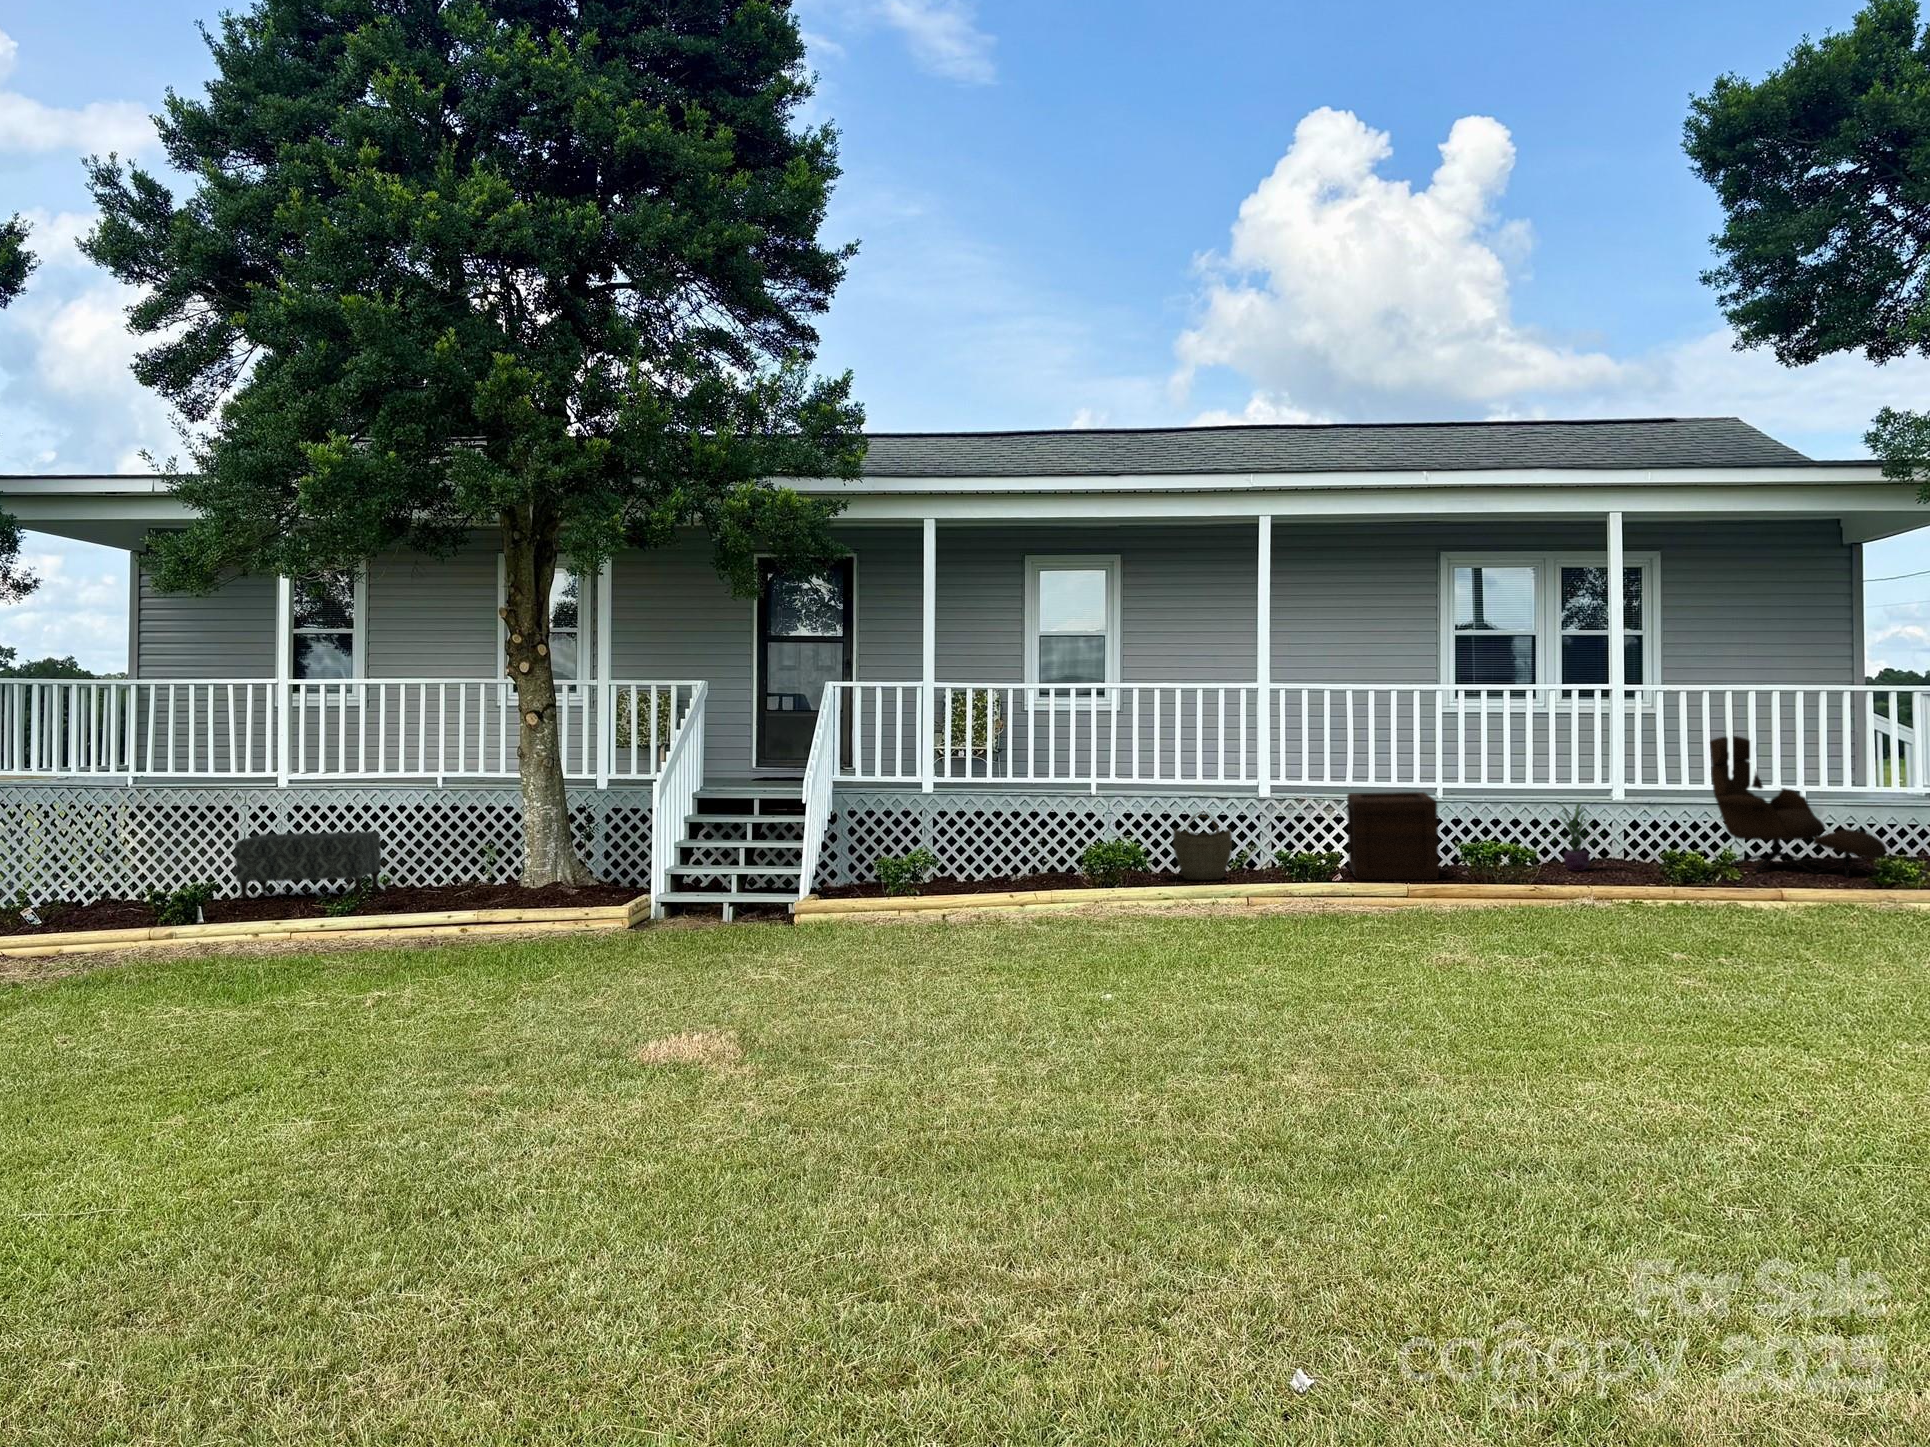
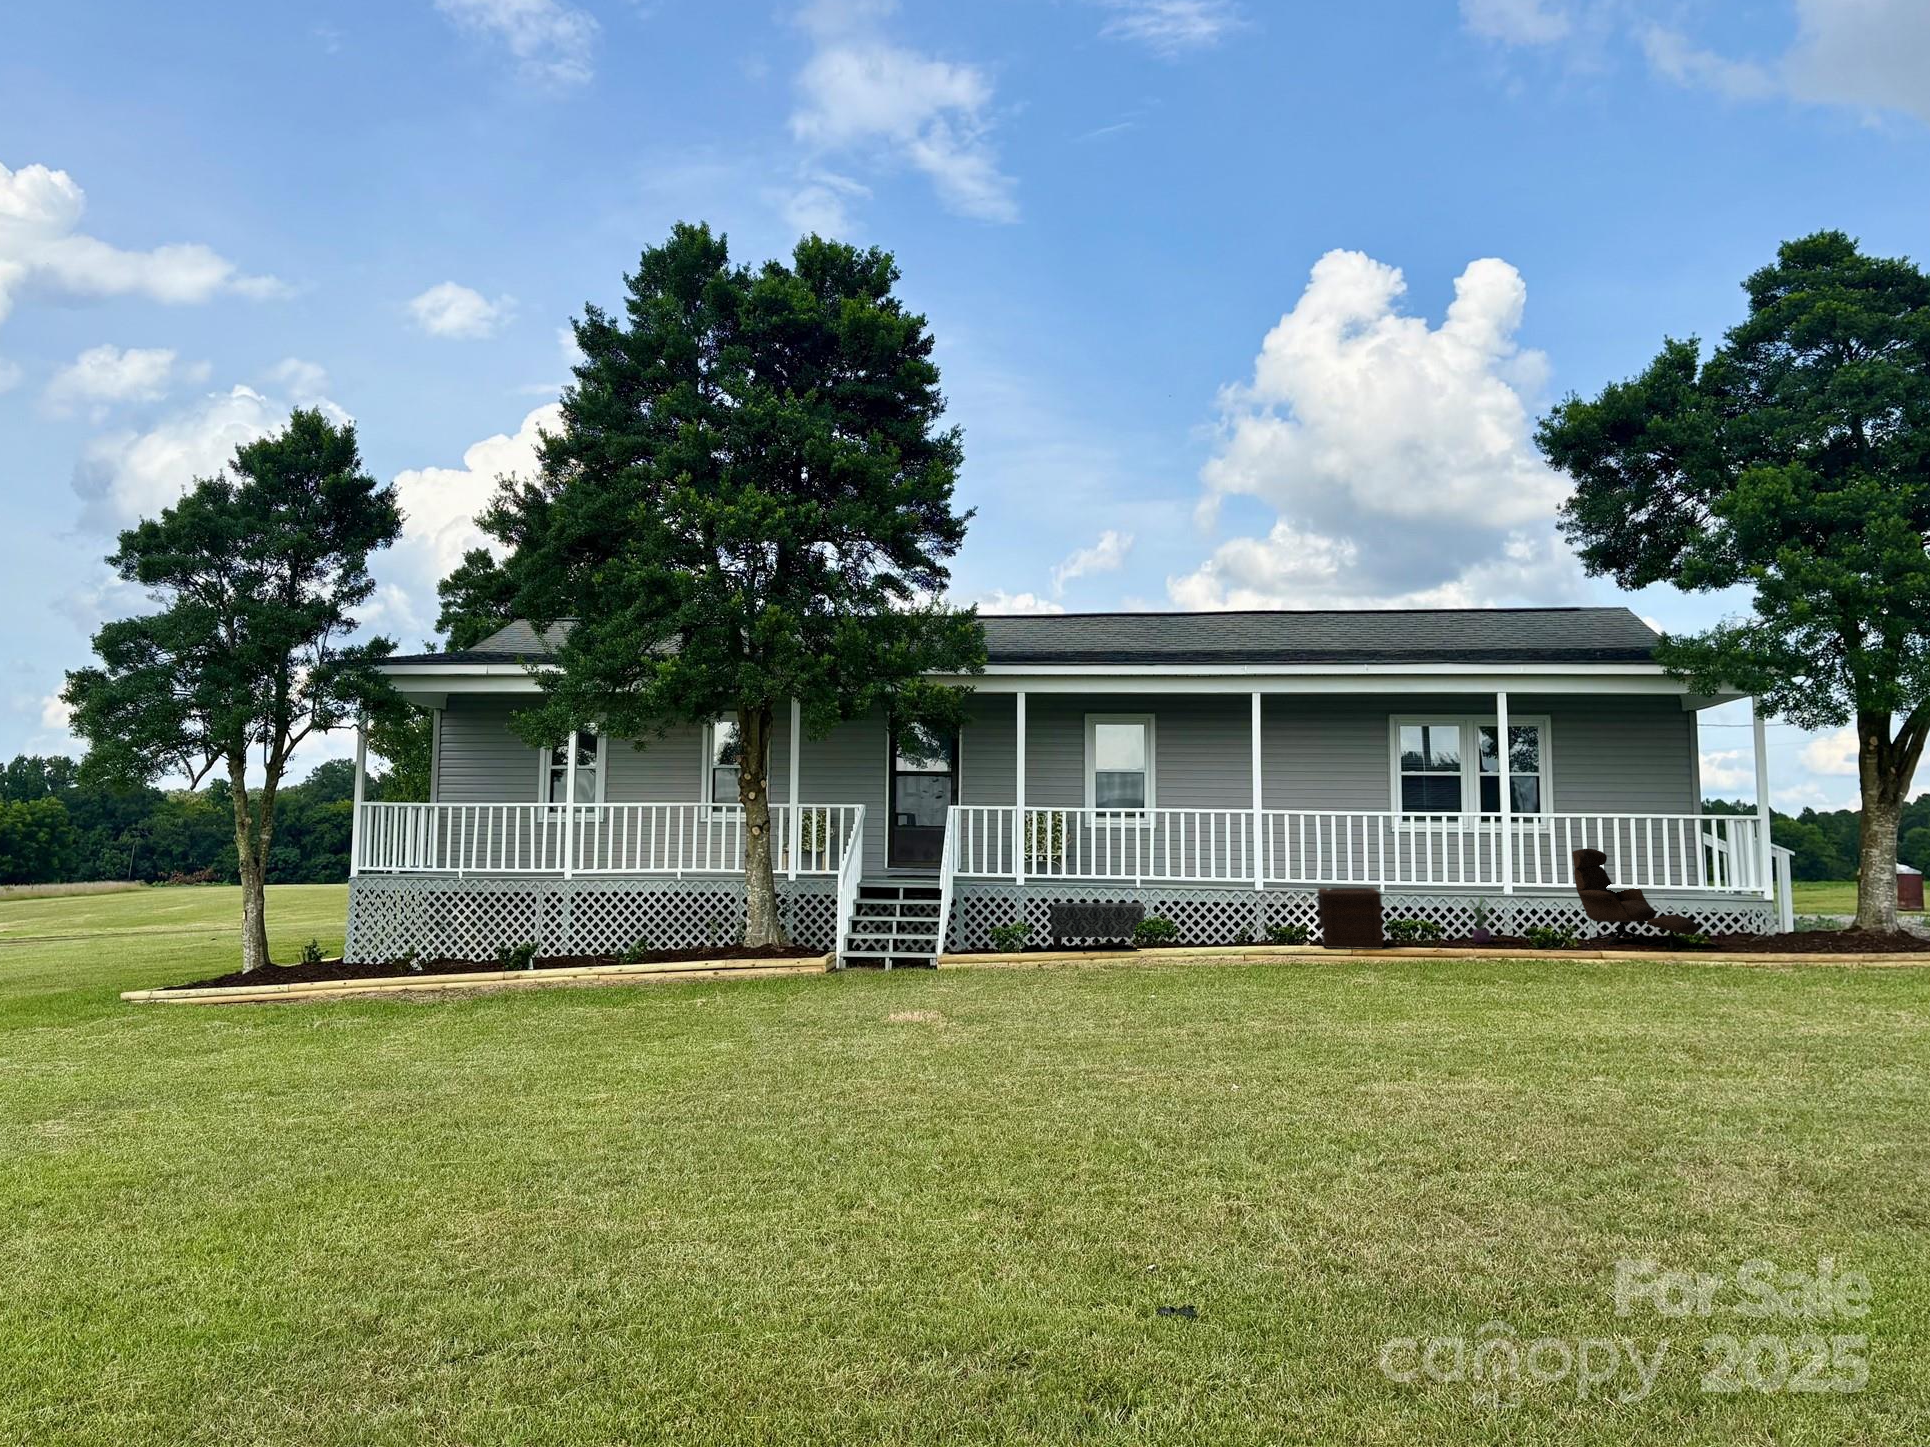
woven basket: present [1173,812,1232,880] -> none [1195,900,1237,948]
bench: present [235,831,381,900] -> present [1050,903,1145,951]

